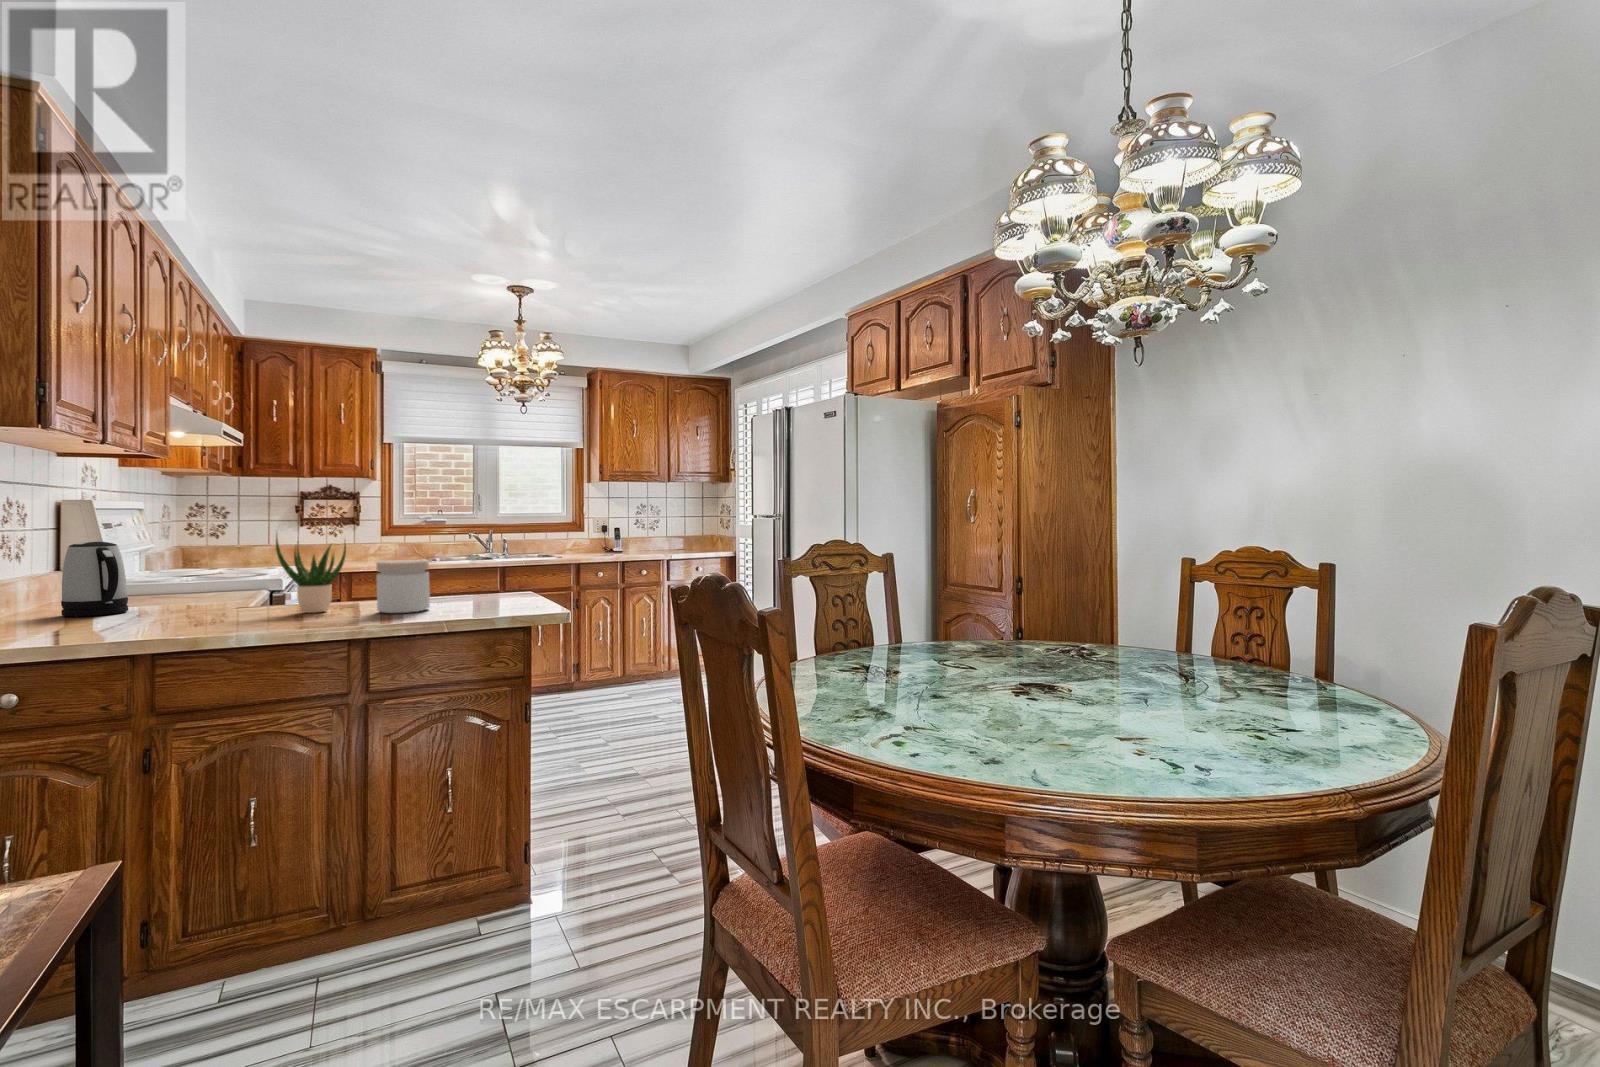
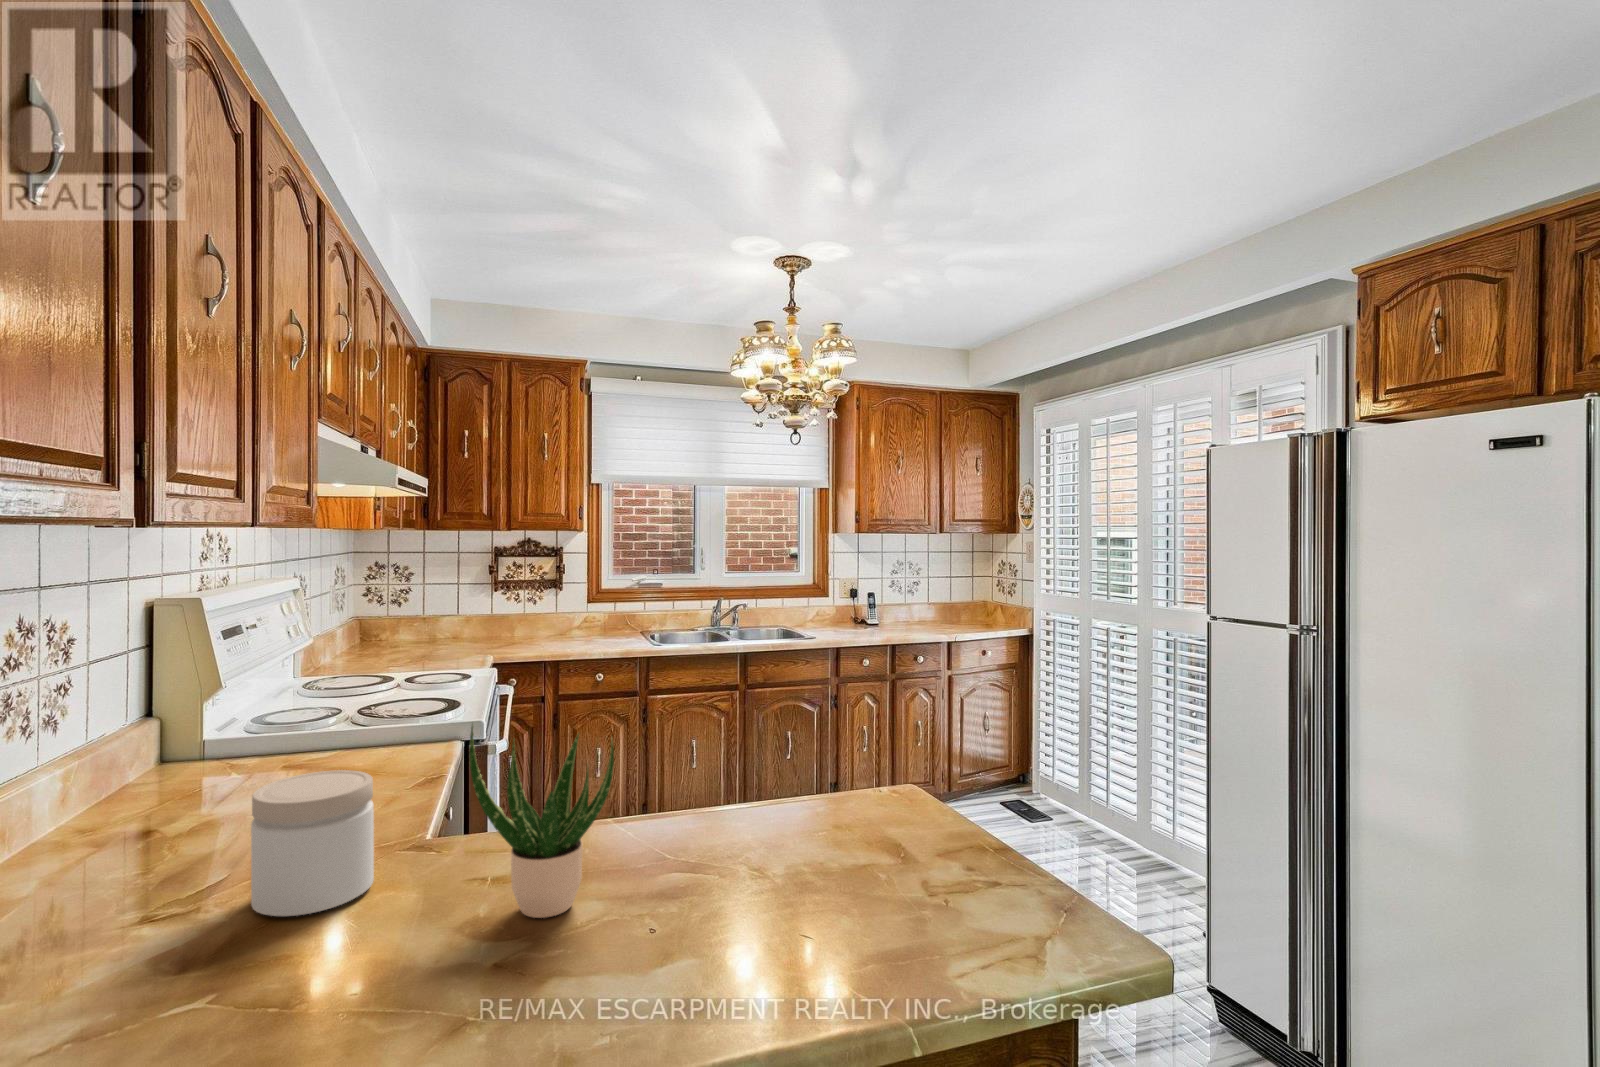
kettle: present [61,541,128,617] -> none [65,718,198,888]
jar: present [376,560,430,613] -> present [251,770,374,916]

